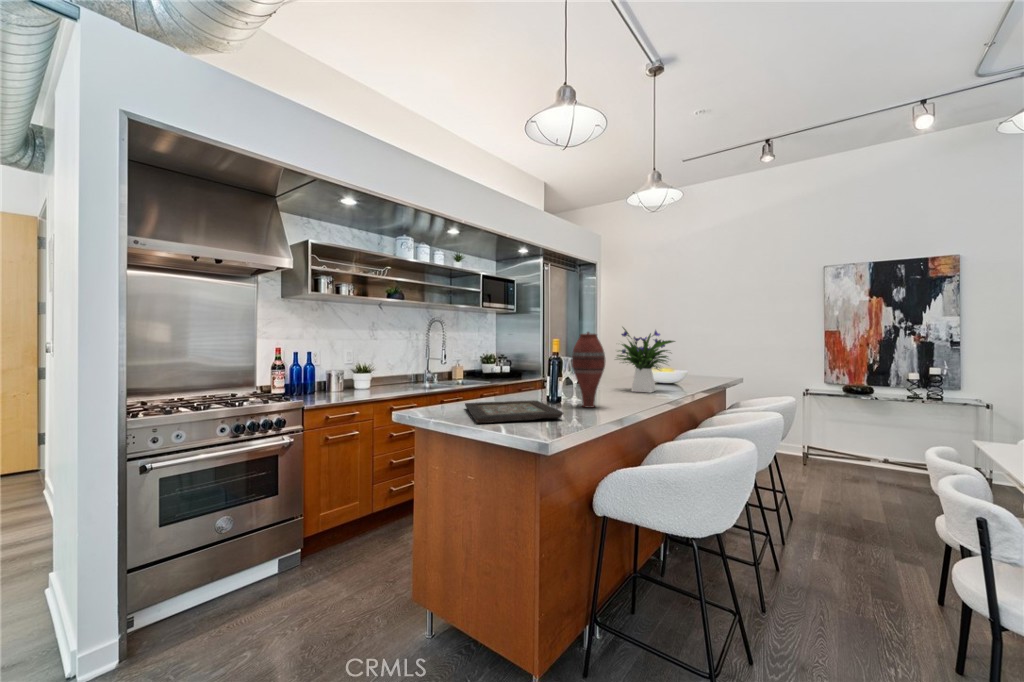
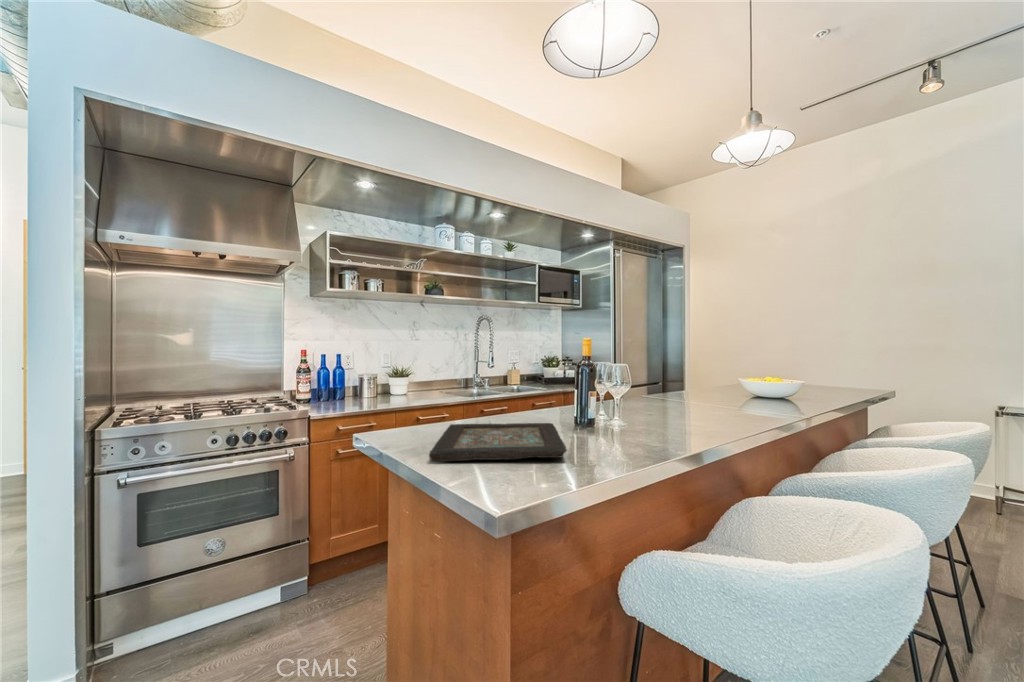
flower arrangement: present [617,328,675,392] -> none [679,319,779,413]
vase: present [572,332,605,408] -> none [602,325,653,437]

